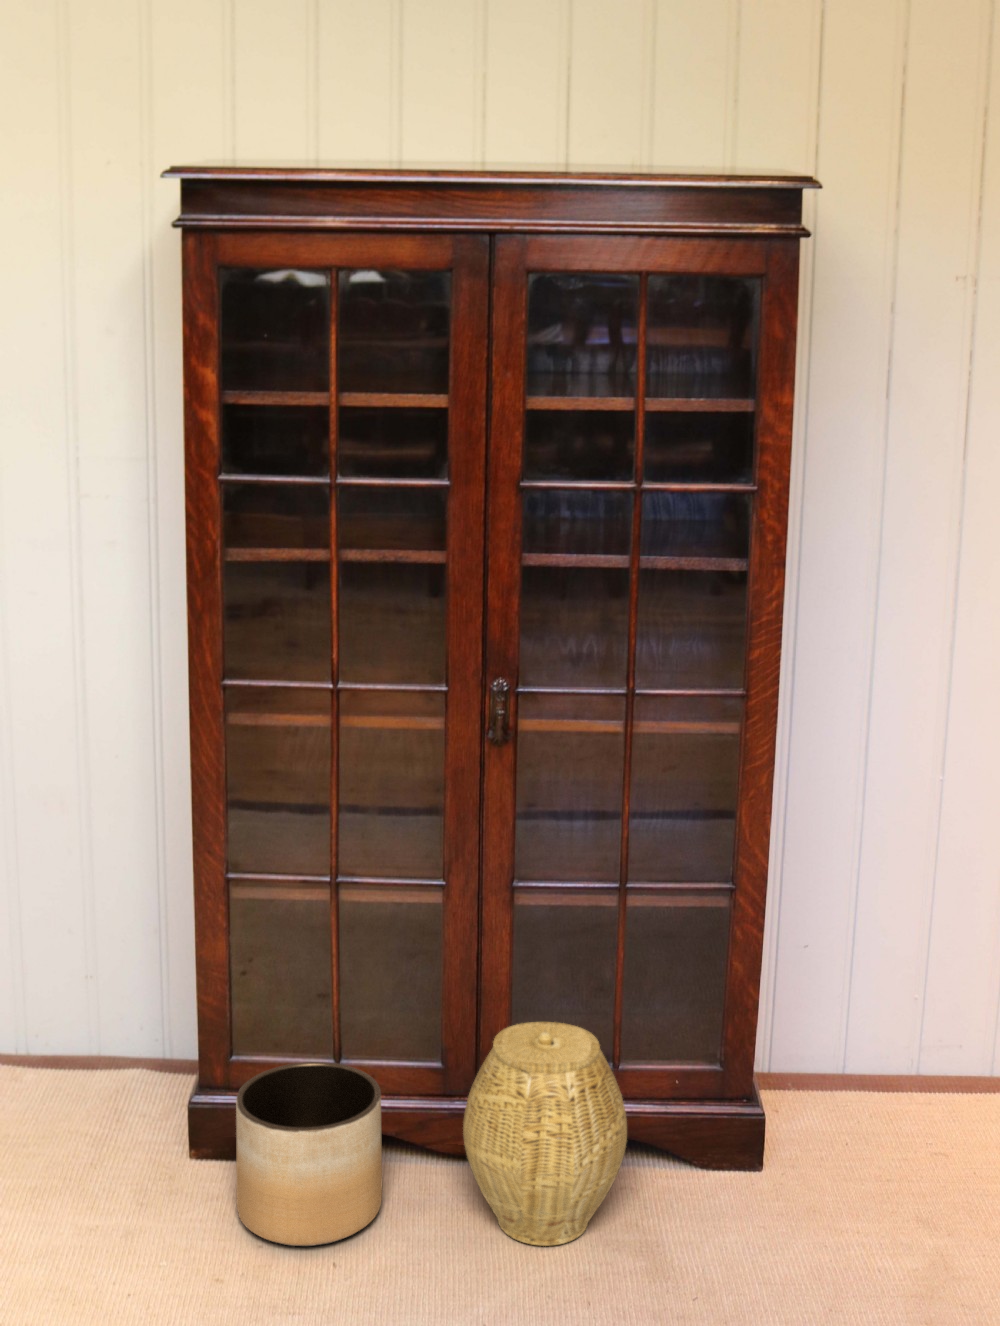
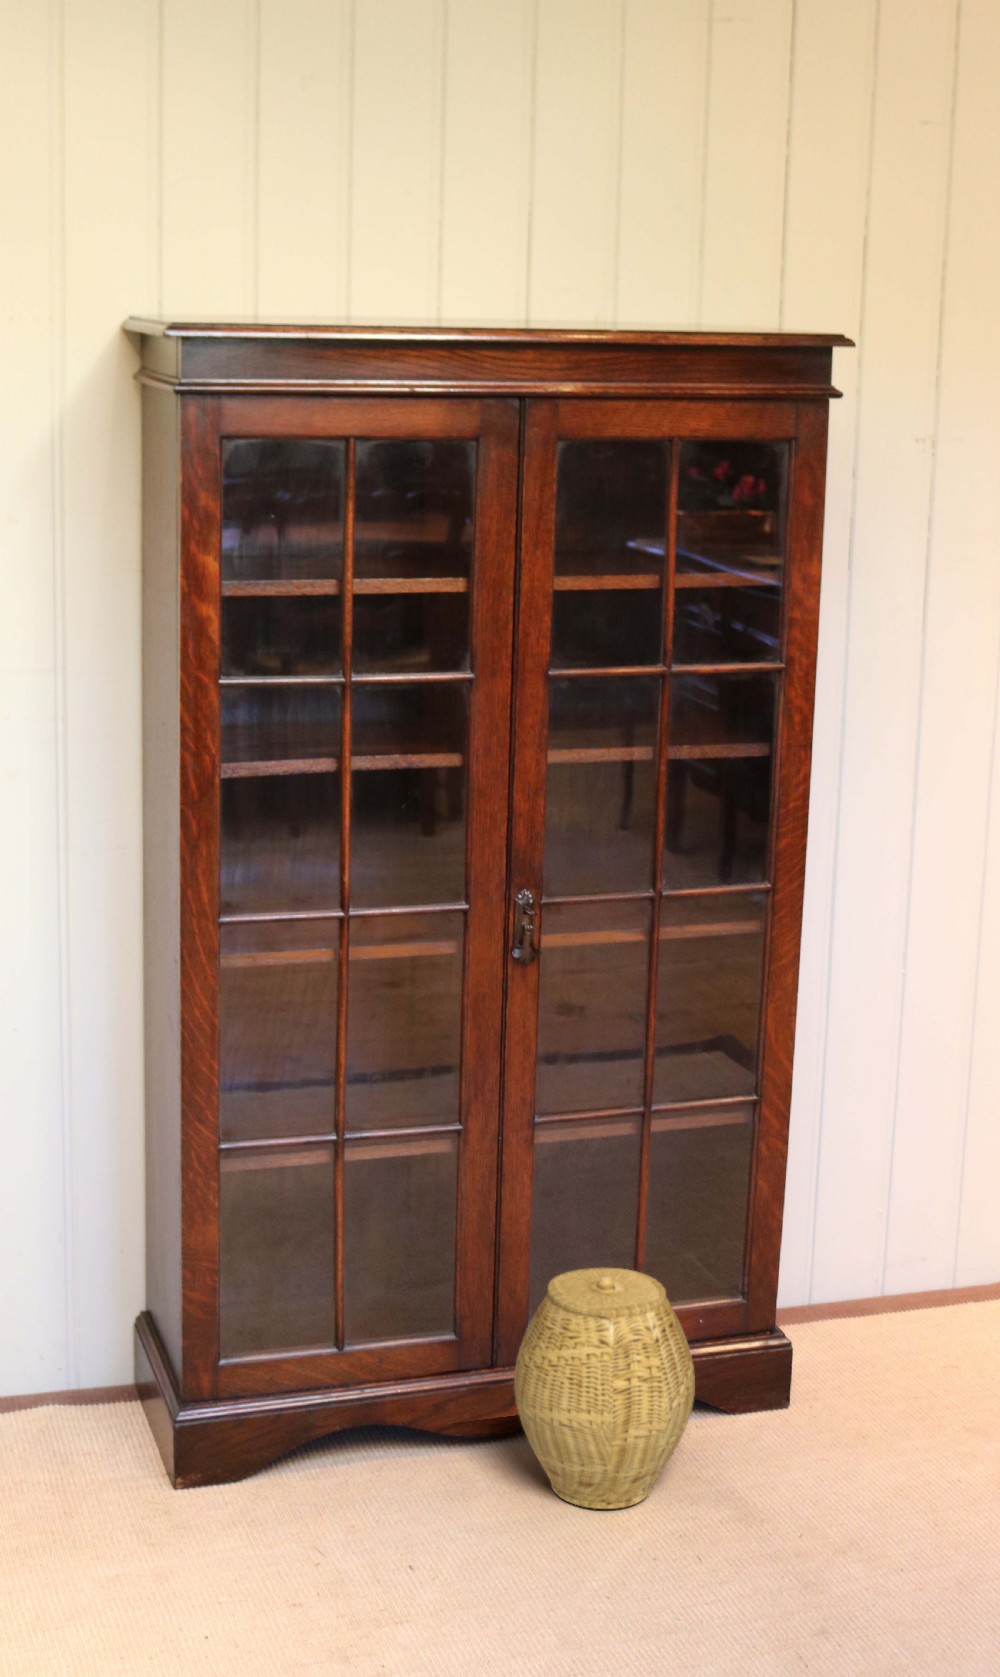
planter: present [236,1062,382,1246] -> none [267,1351,434,1553]

